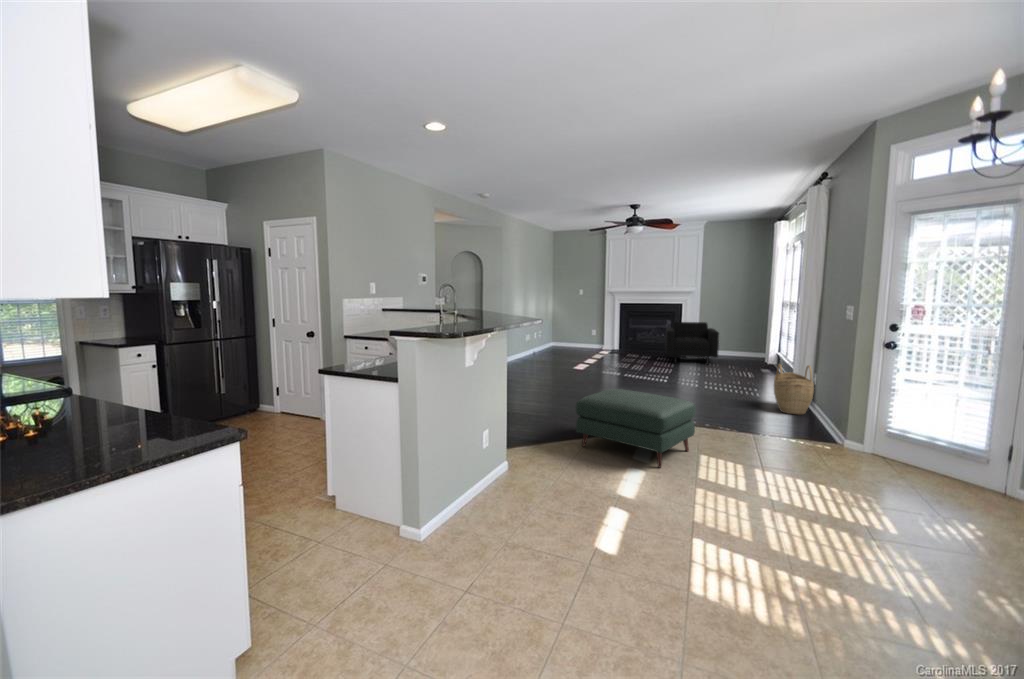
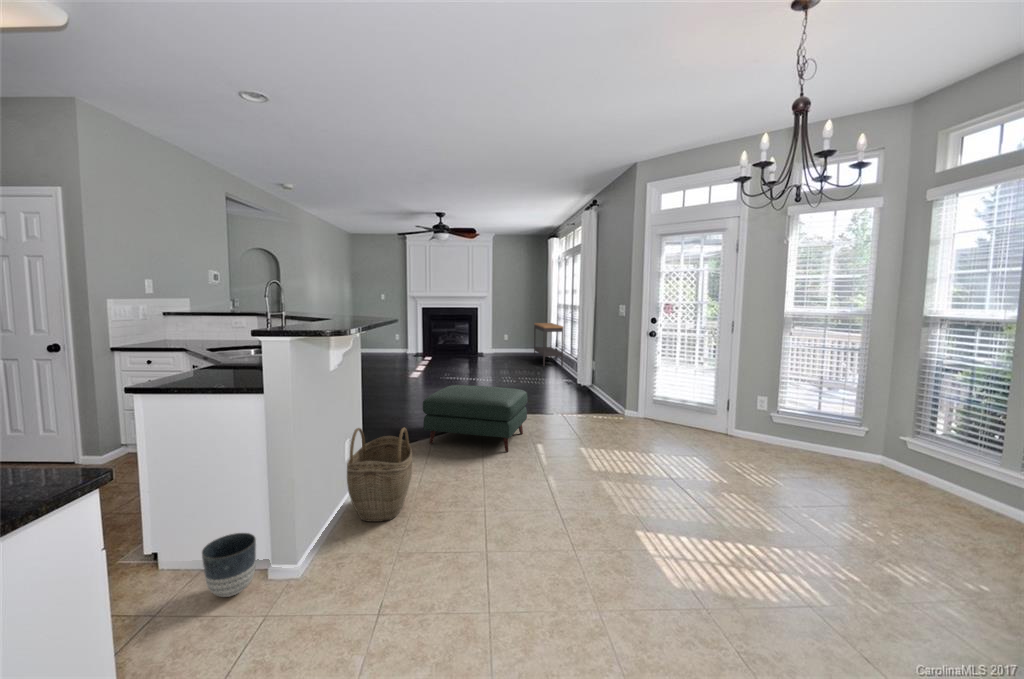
armchair: present [665,322,719,365] -> none [465,323,511,360]
console table: none [749,323,787,378] -> present [534,323,563,366]
woven basket: present [774,364,814,415] -> present [347,428,412,522]
planter: none [355,492,393,541] -> present [202,533,256,597]

